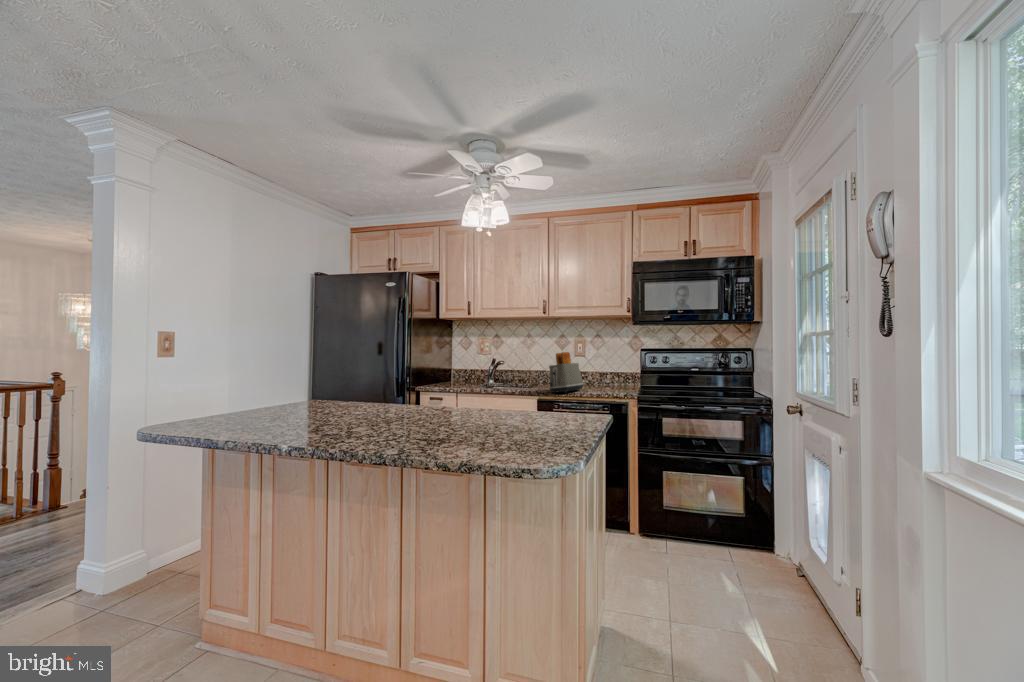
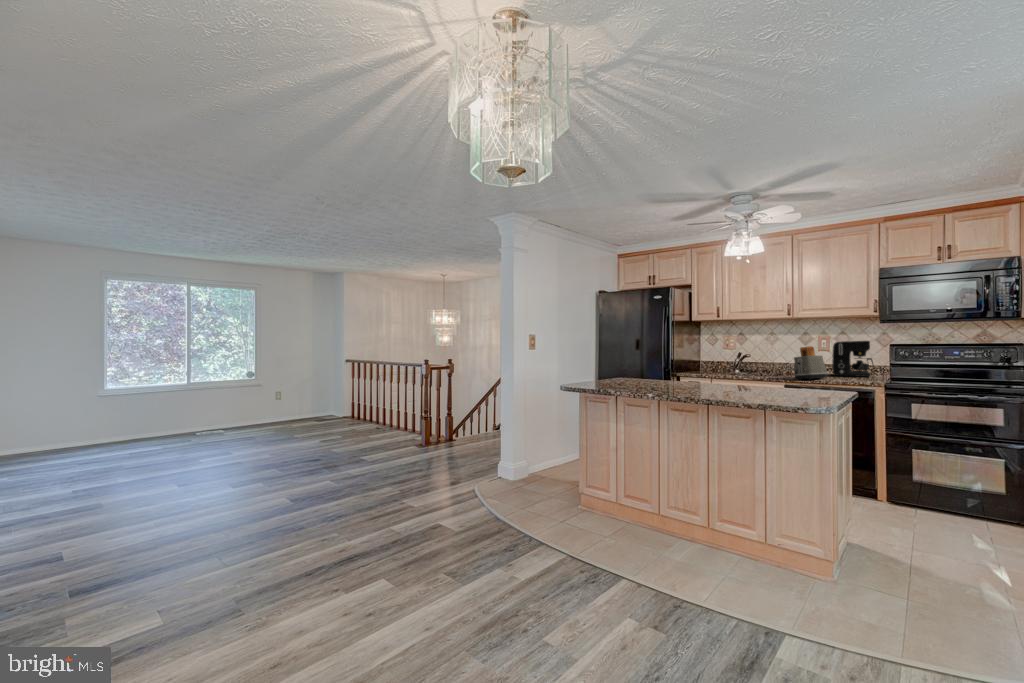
coffee maker: none [588,345,626,386] -> present [832,341,874,377]

